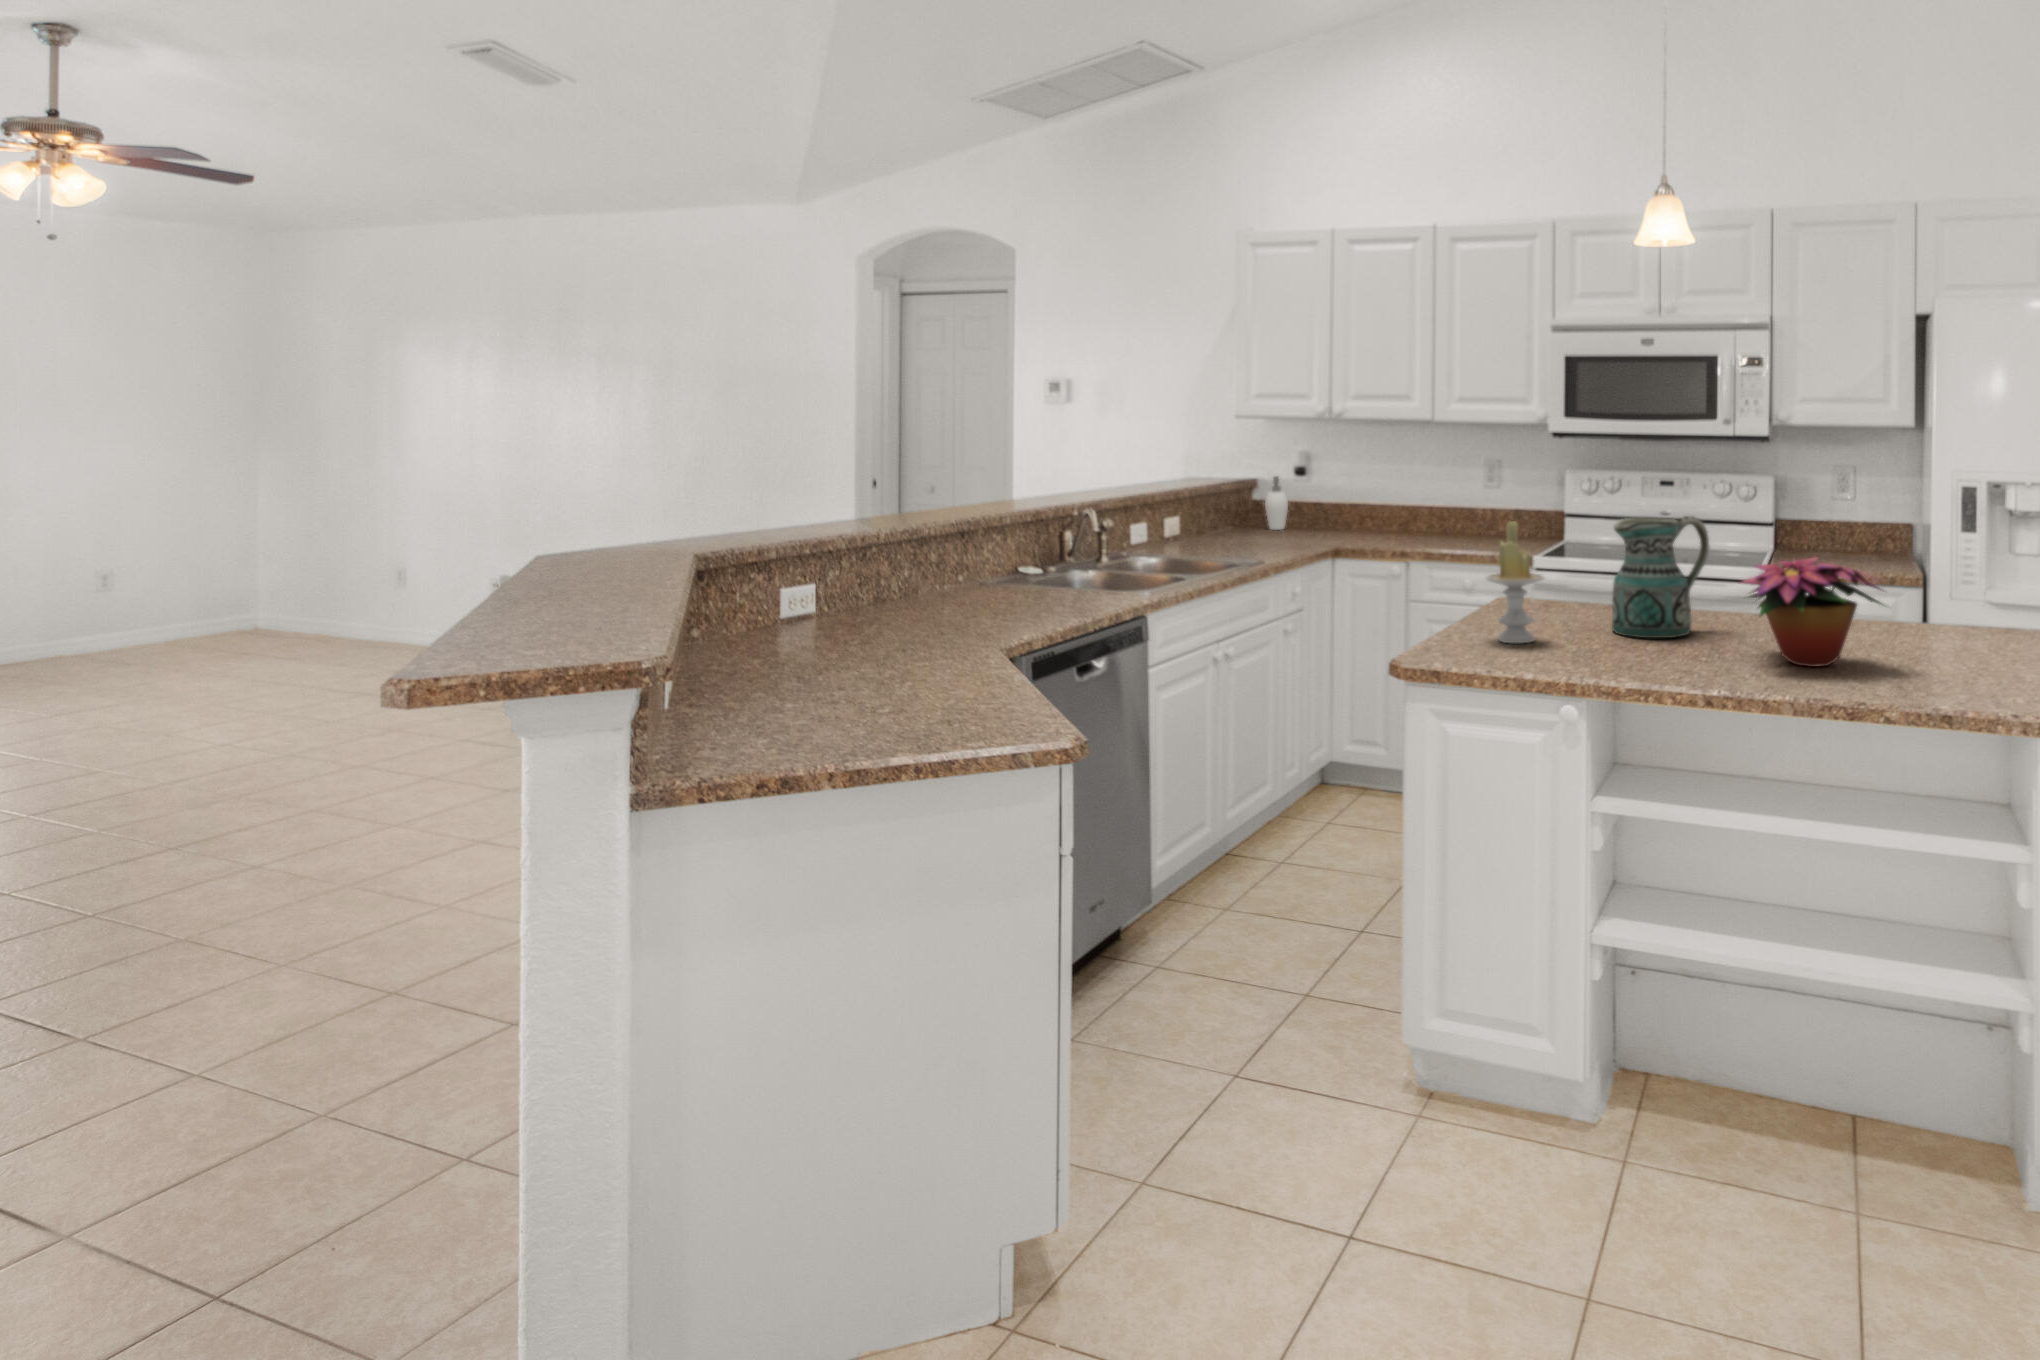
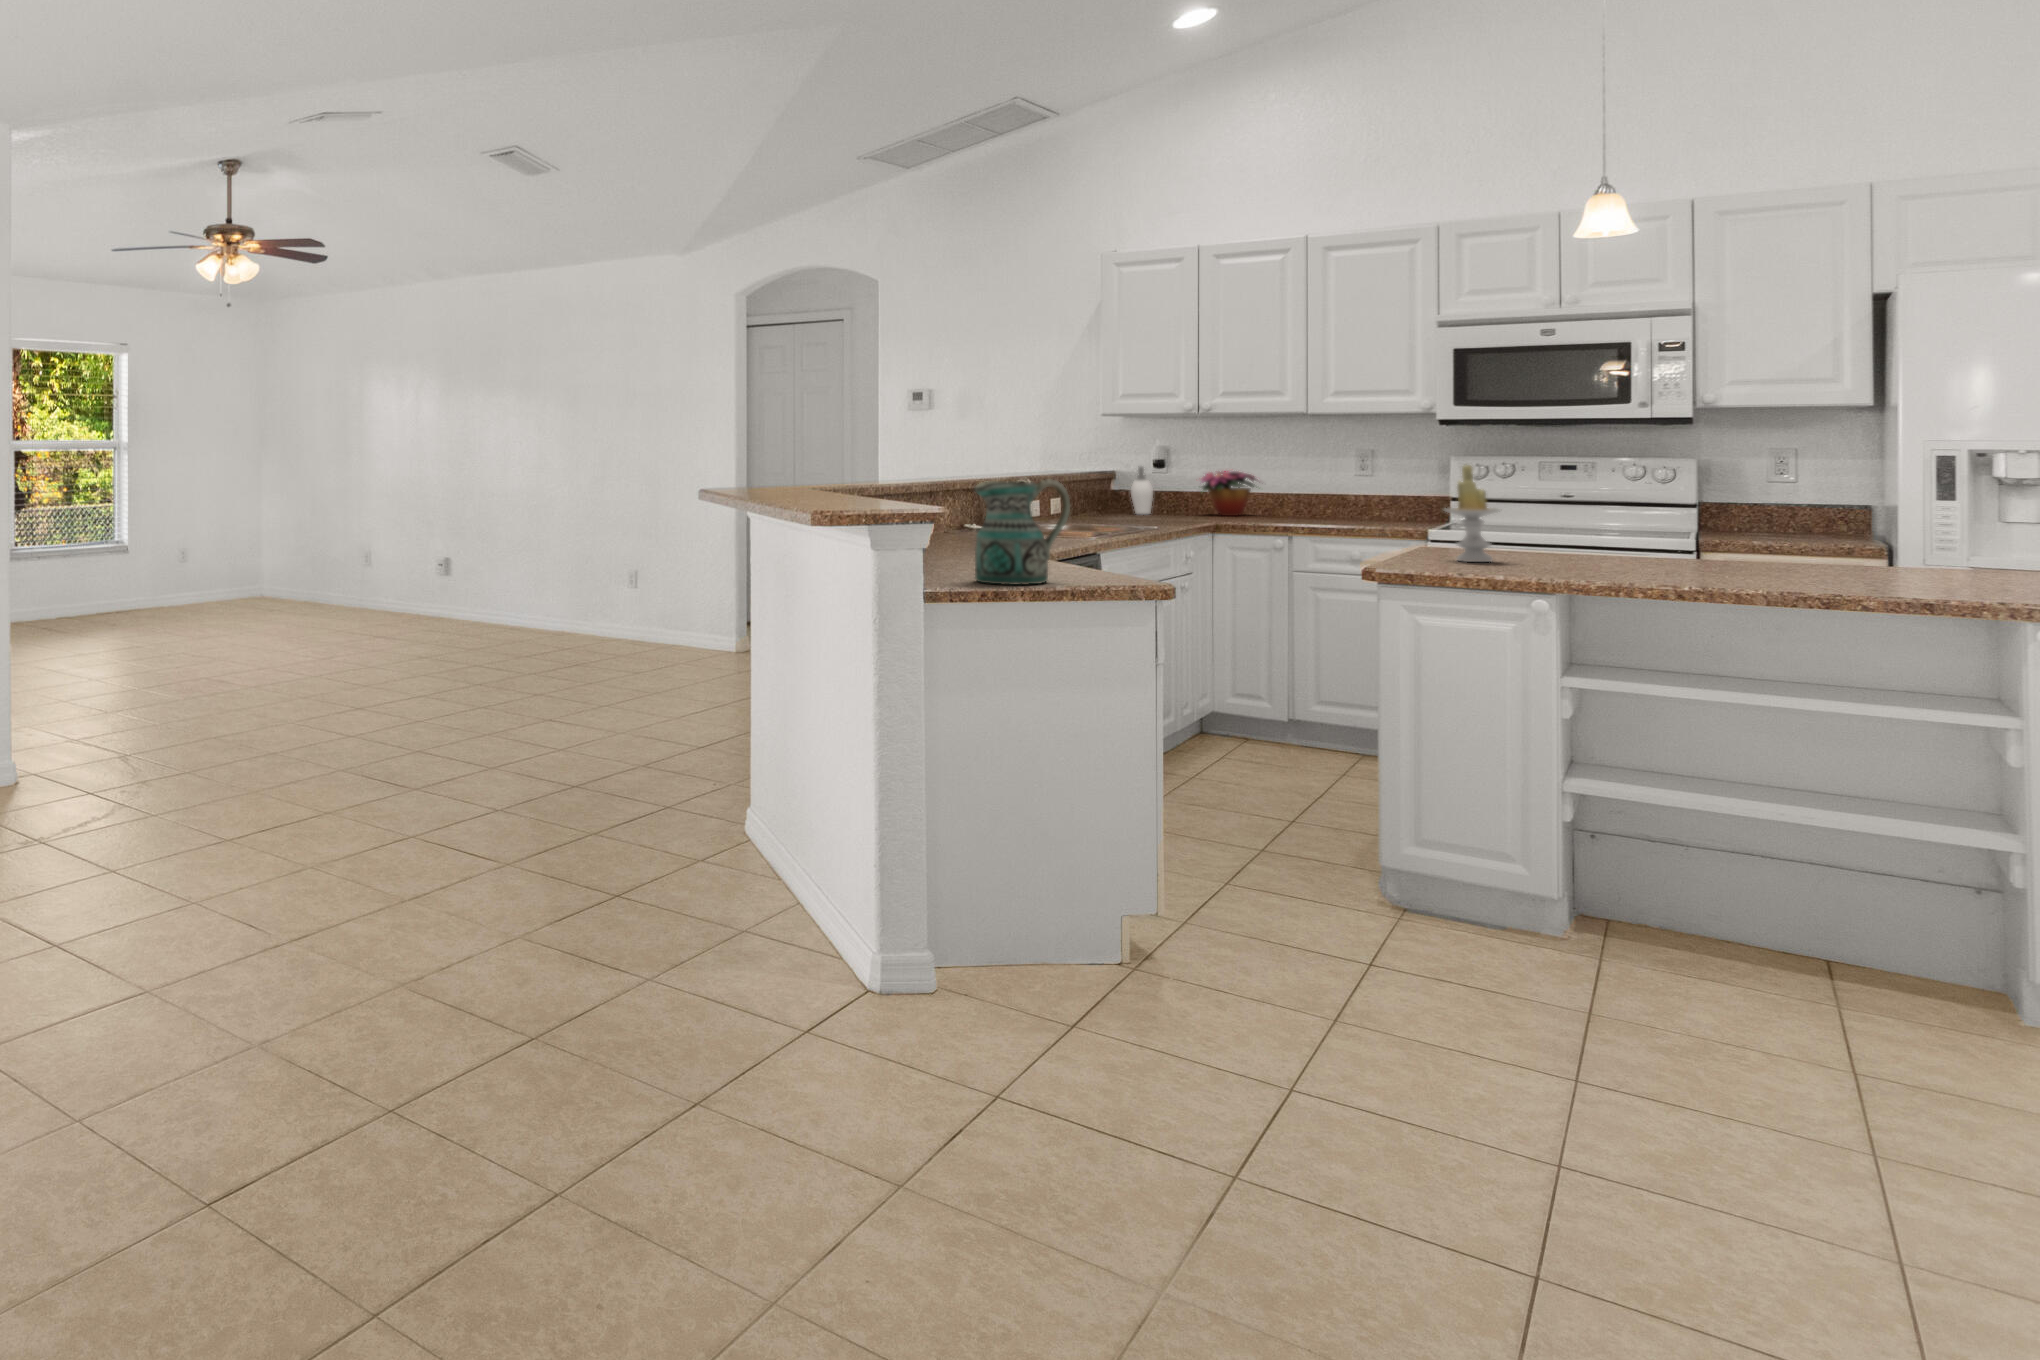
ceramic pitcher: present [1612,516,1710,638] -> present [975,479,1070,585]
flower arrangement: present [1743,557,1883,667] -> present [1201,471,1258,516]

